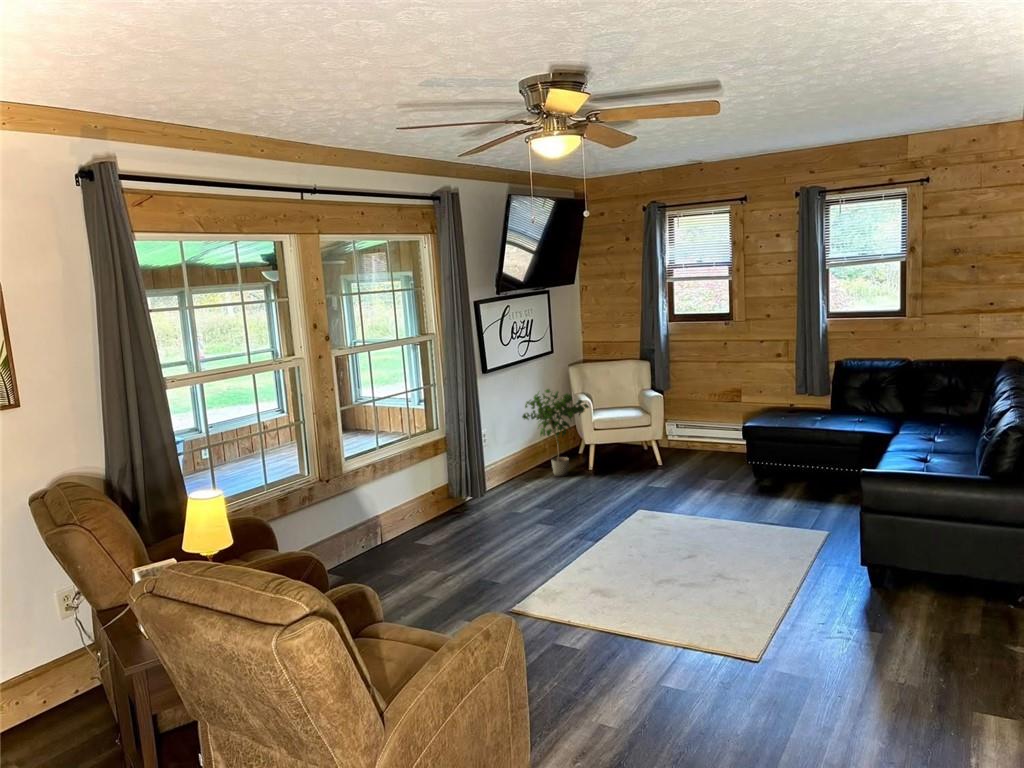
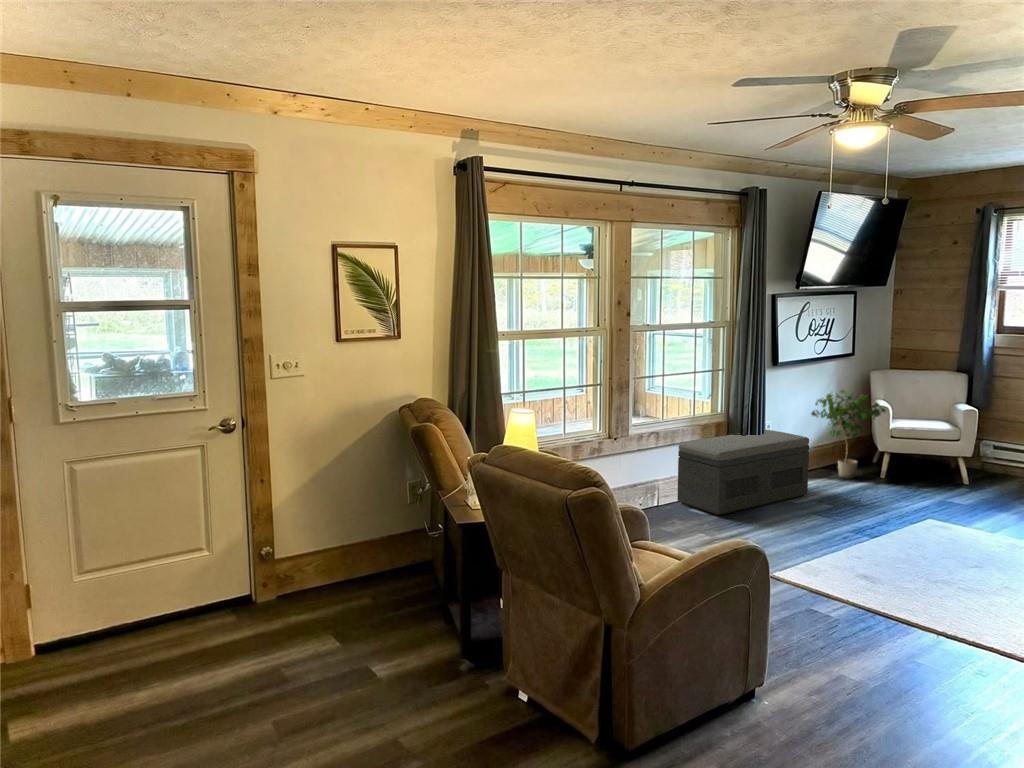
storage bench: none [397,441,529,544] -> present [678,430,809,516]

